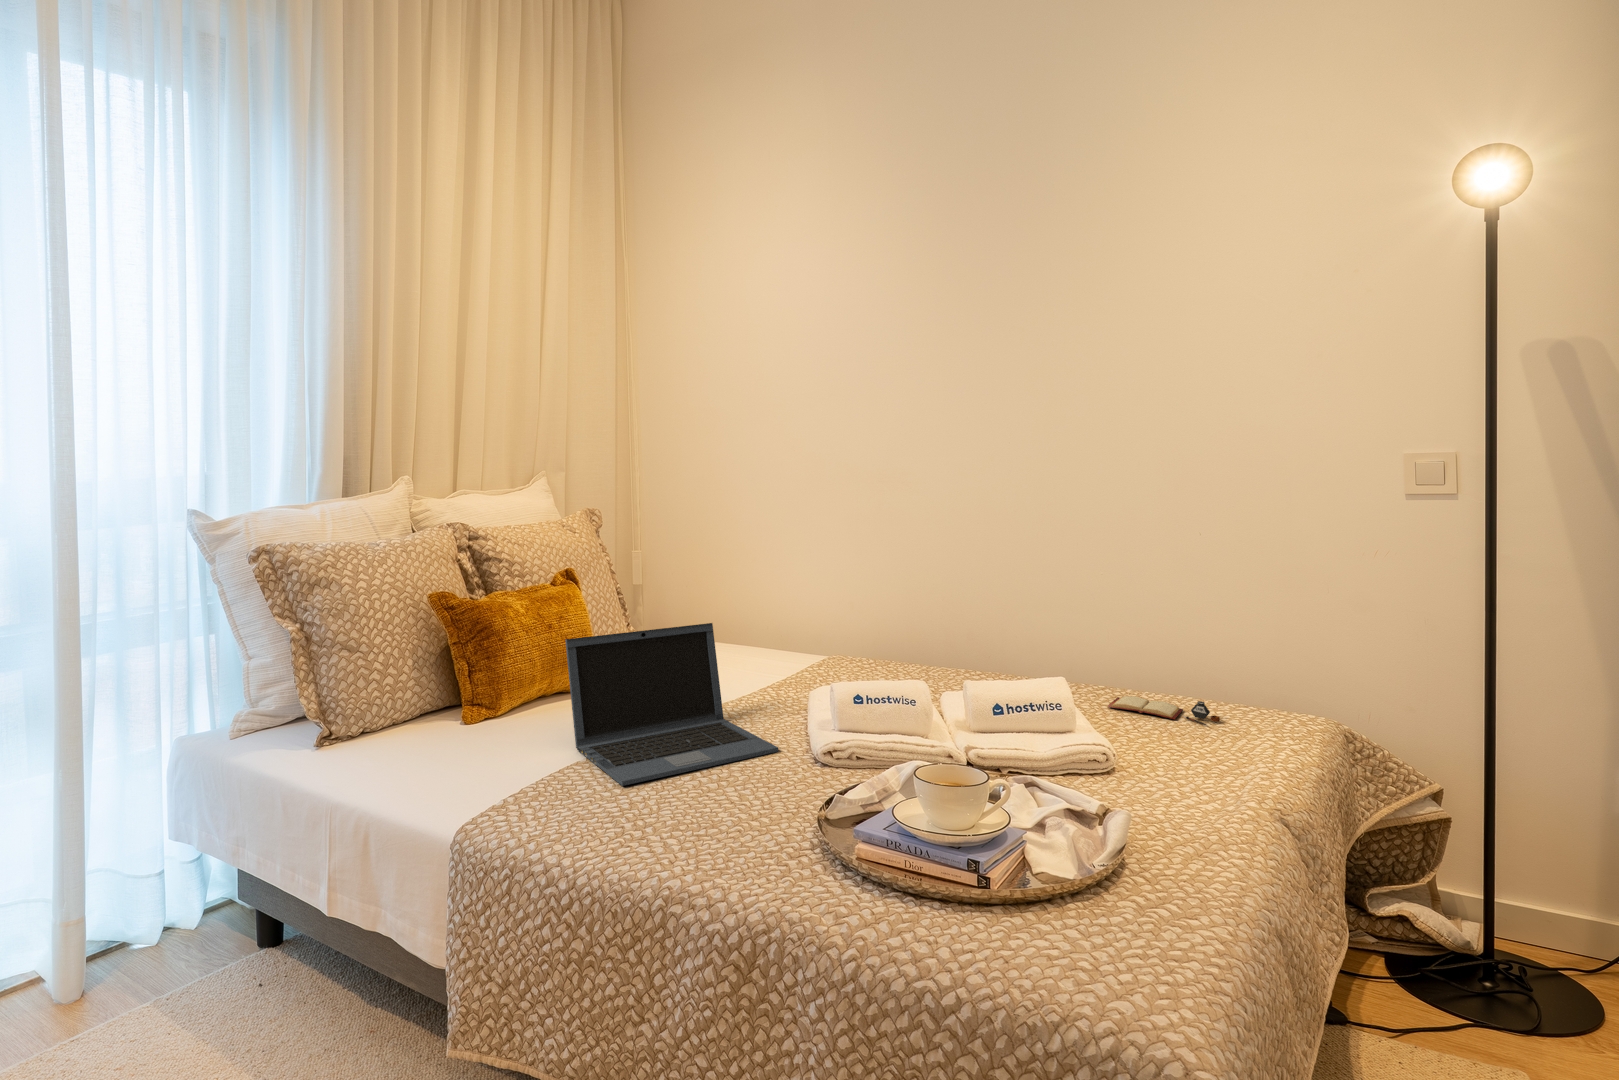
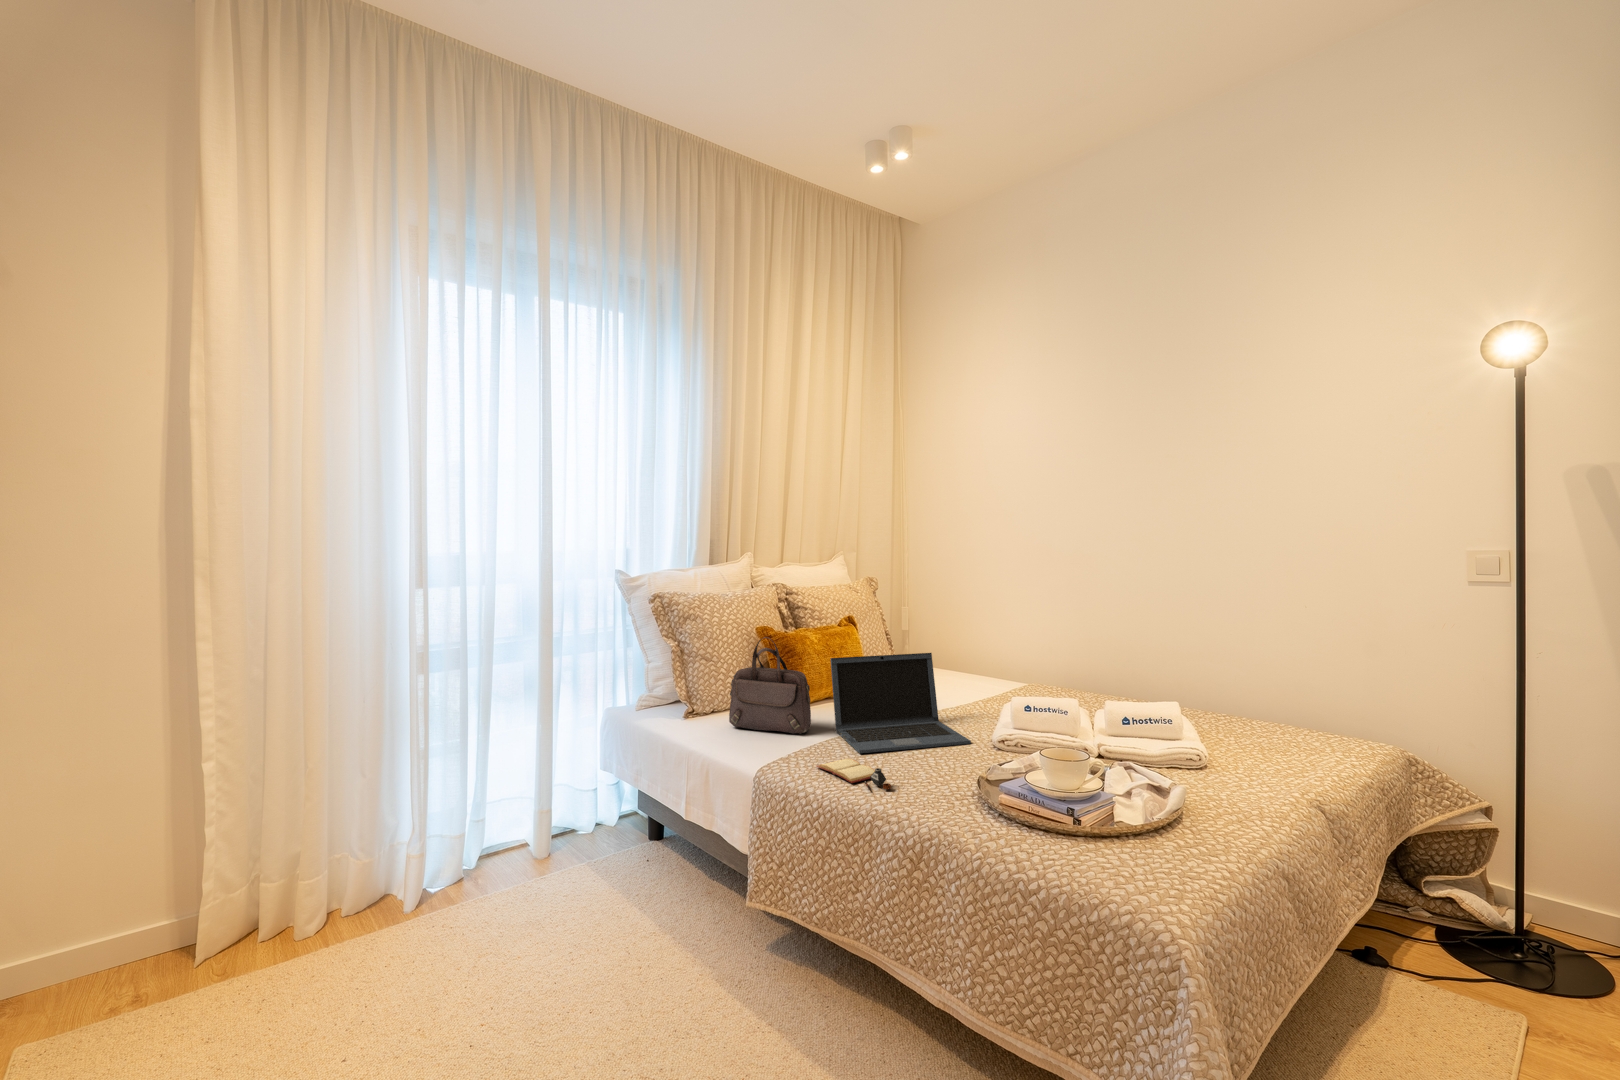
handbag: none [396,612,536,760] -> present [729,637,811,734]
book: present [1108,696,1220,725] -> present [816,758,891,792]

